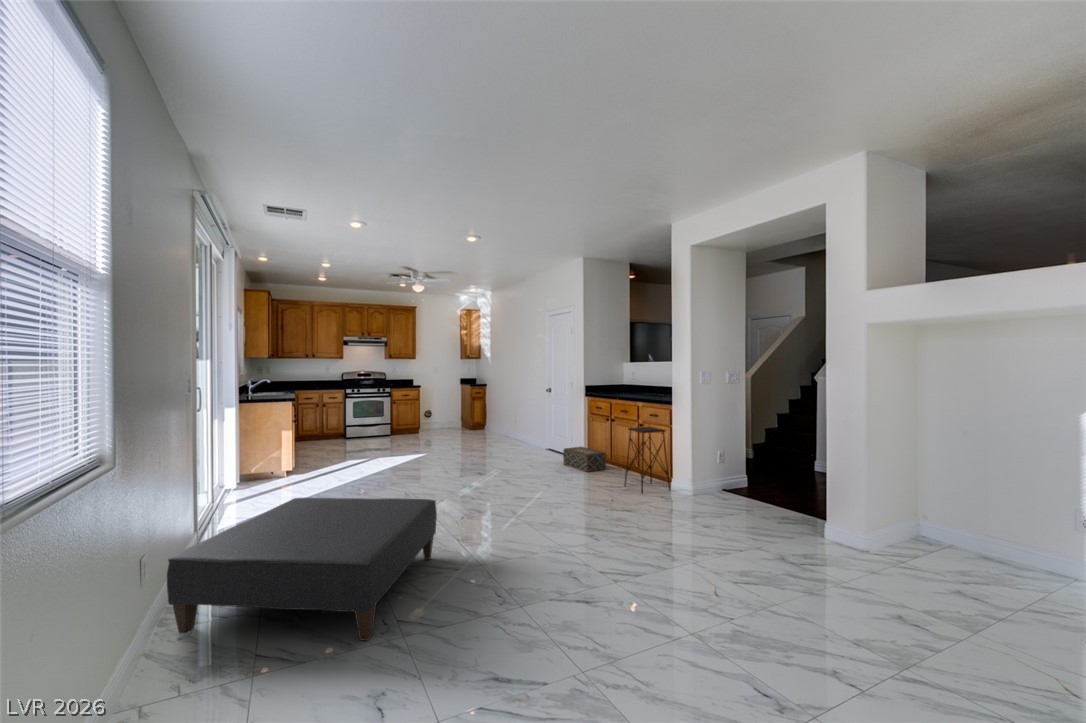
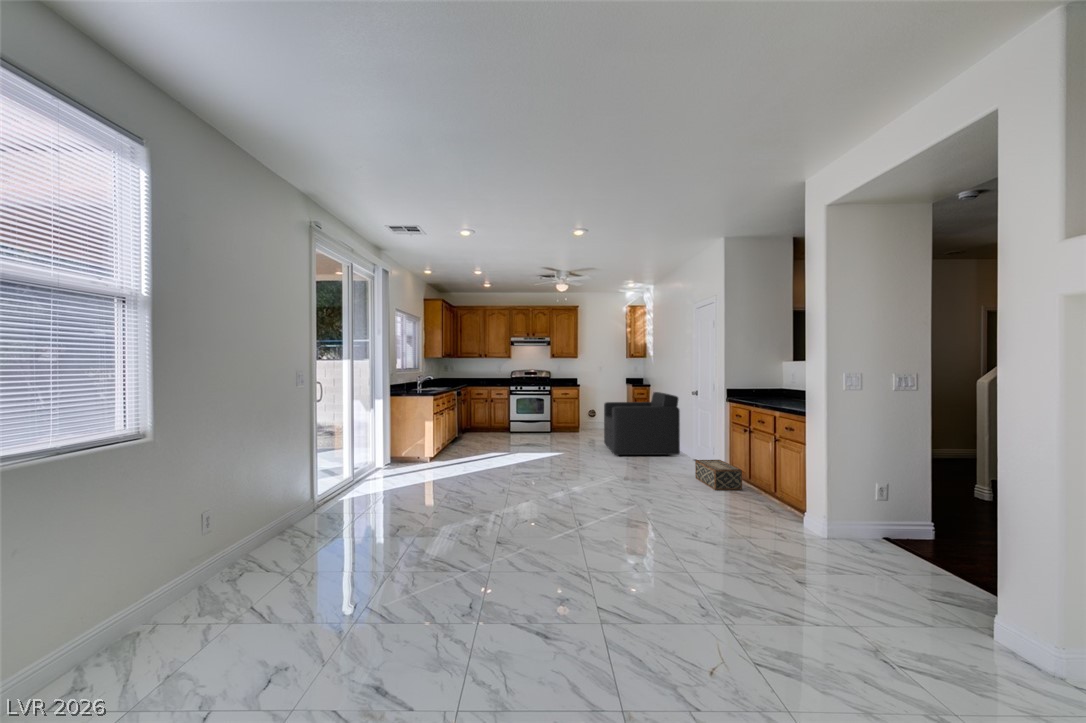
armchair: none [457,391,533,453] -> present [604,392,680,456]
side table: present [624,427,670,494] -> none [745,442,804,528]
ottoman: present [167,498,437,640] -> none [232,481,470,620]

